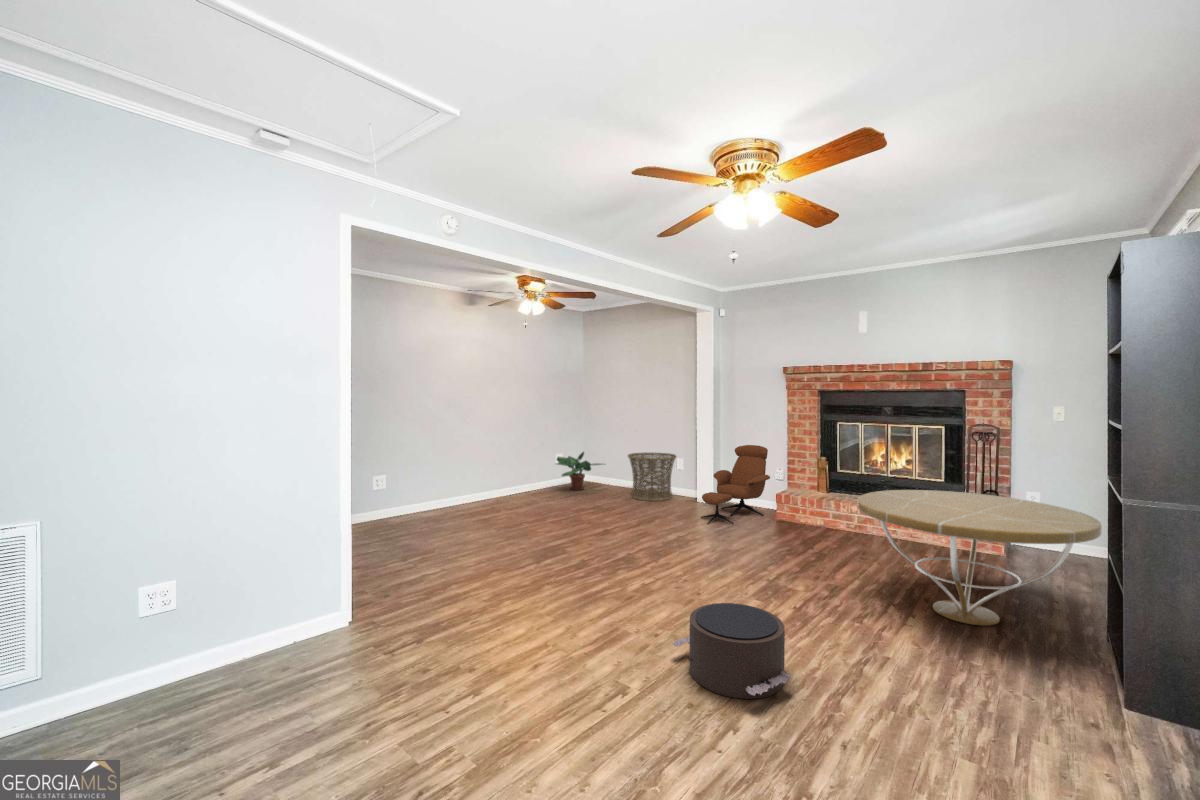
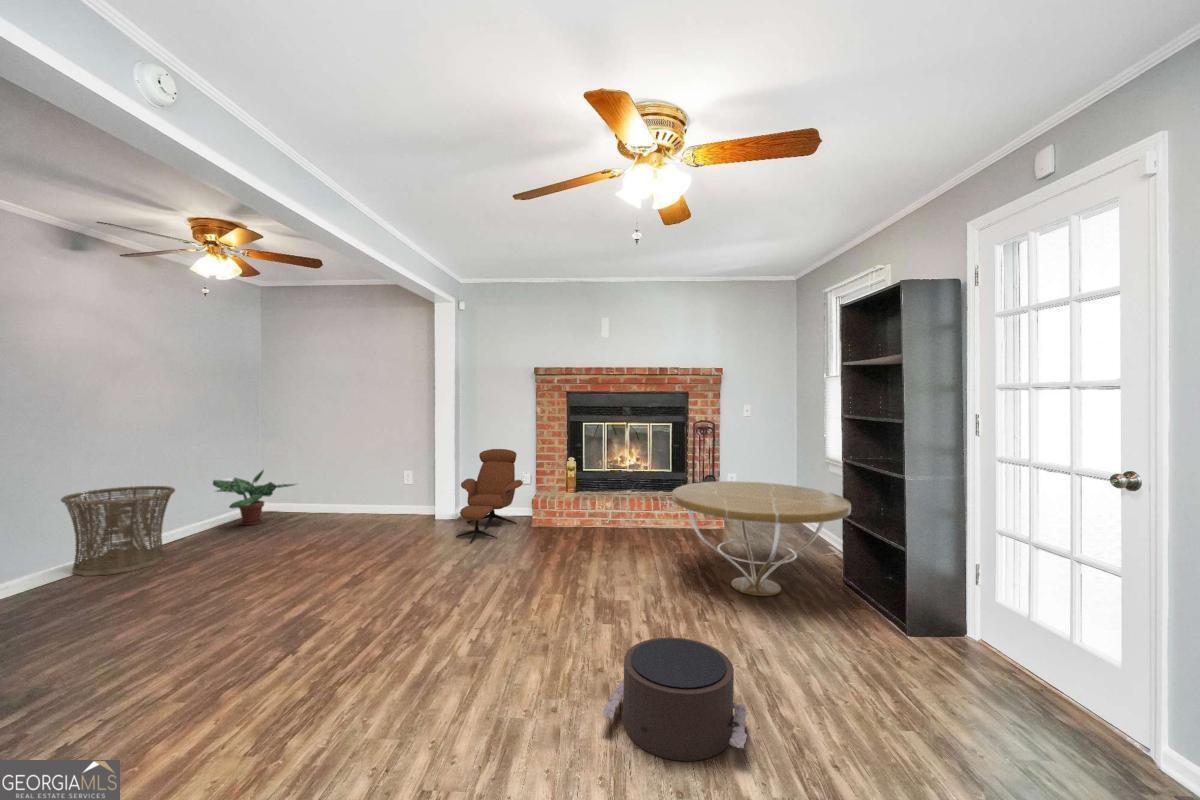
basket: present [628,452,676,501] -> present [61,486,175,576]

